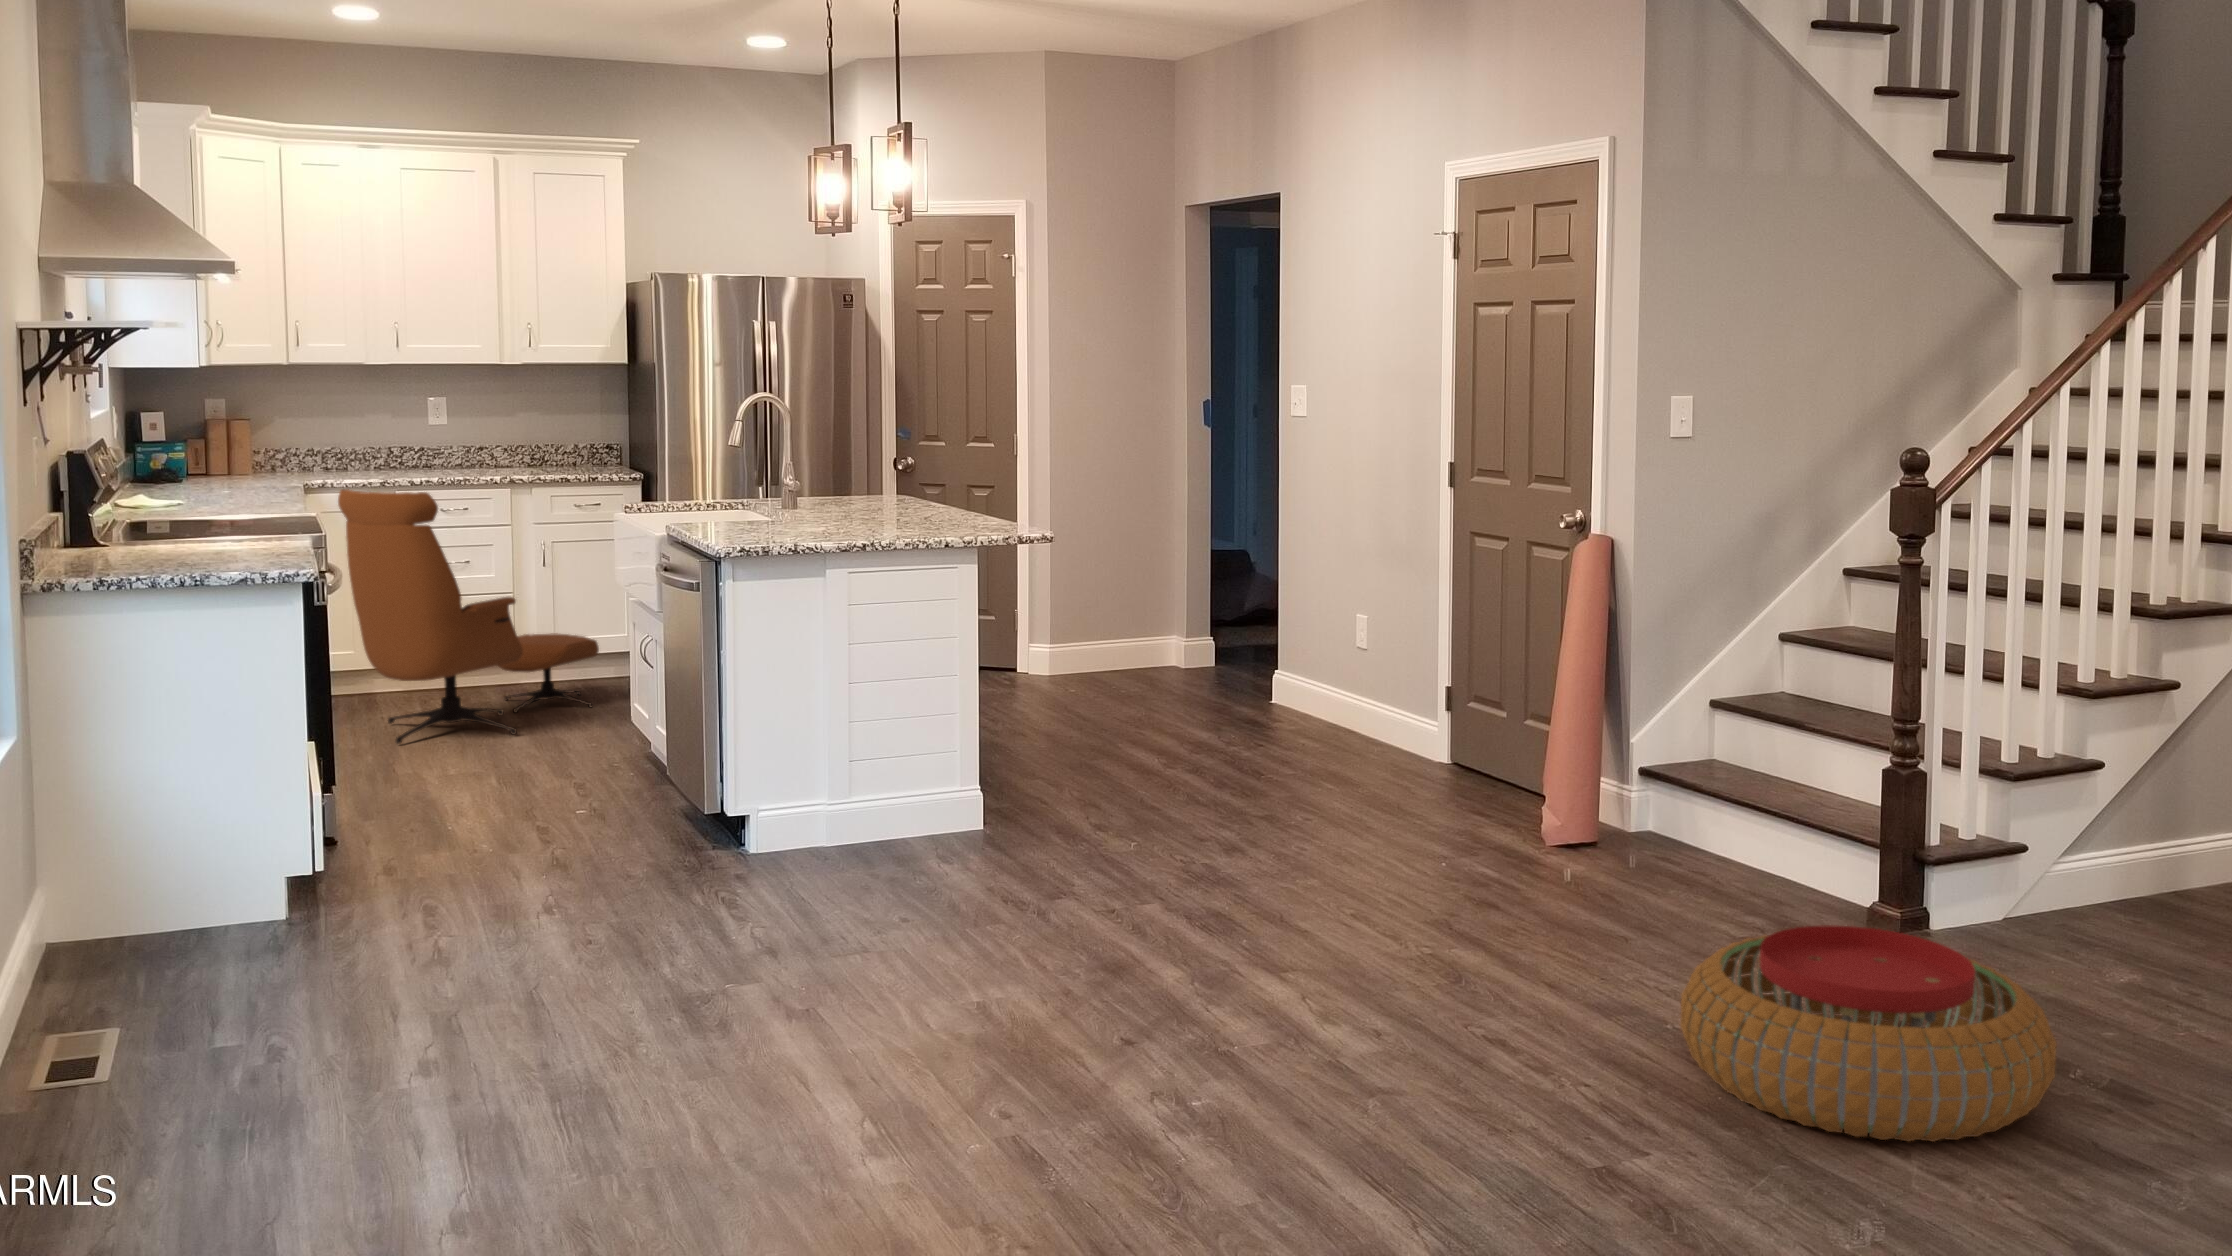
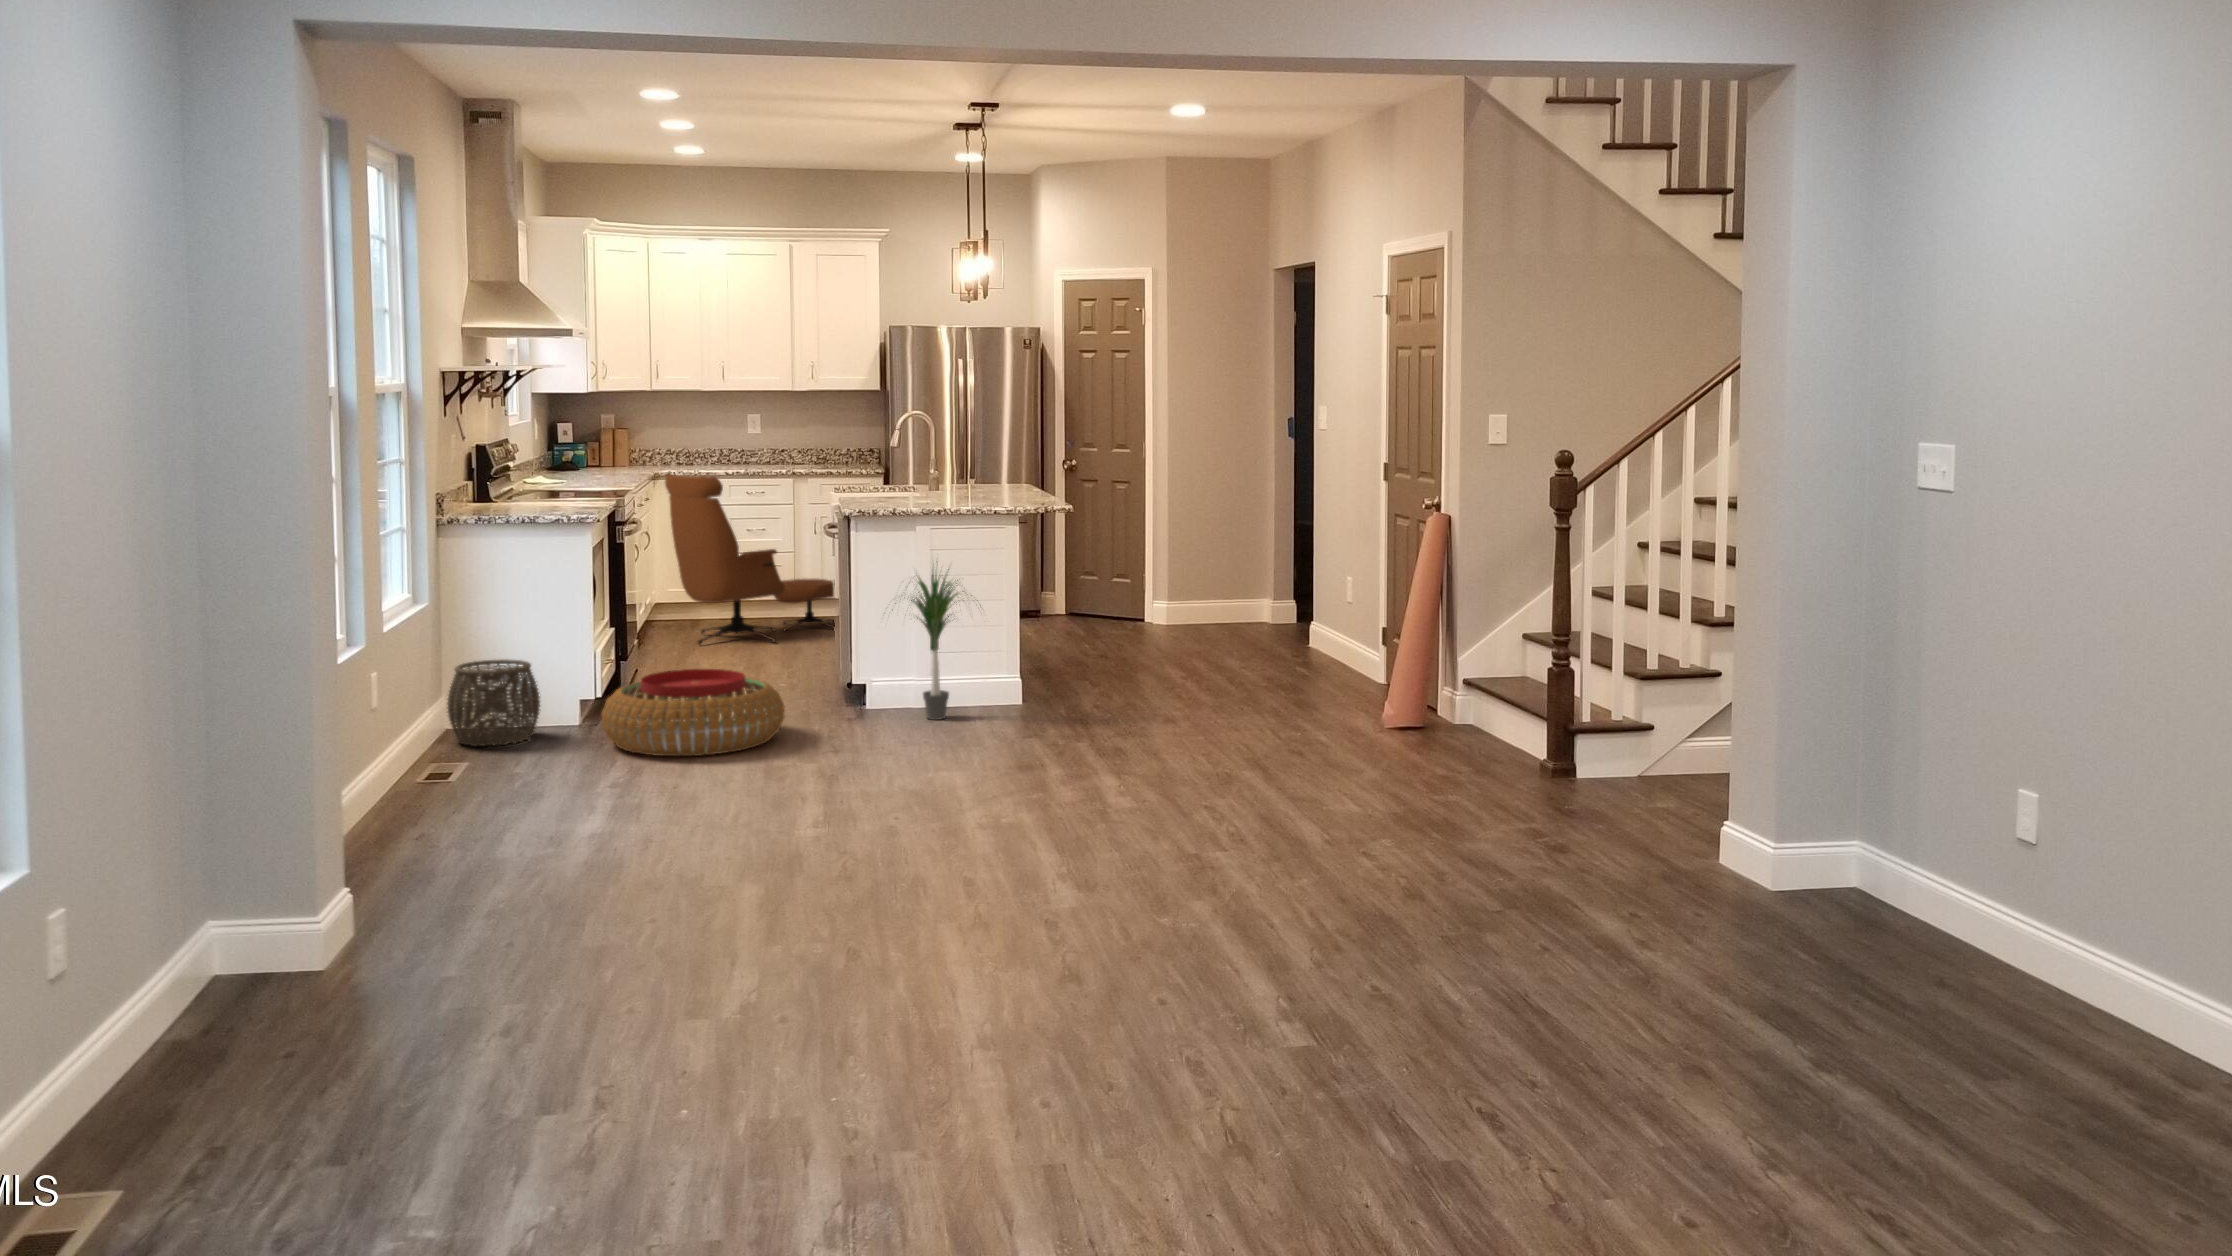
potted plant: none [780,609,950,867] -> present [892,569,981,720]
woven basket: none [54,821,229,982] -> present [447,659,540,747]
pouf: present [1680,925,2057,1141] -> present [602,669,785,756]

